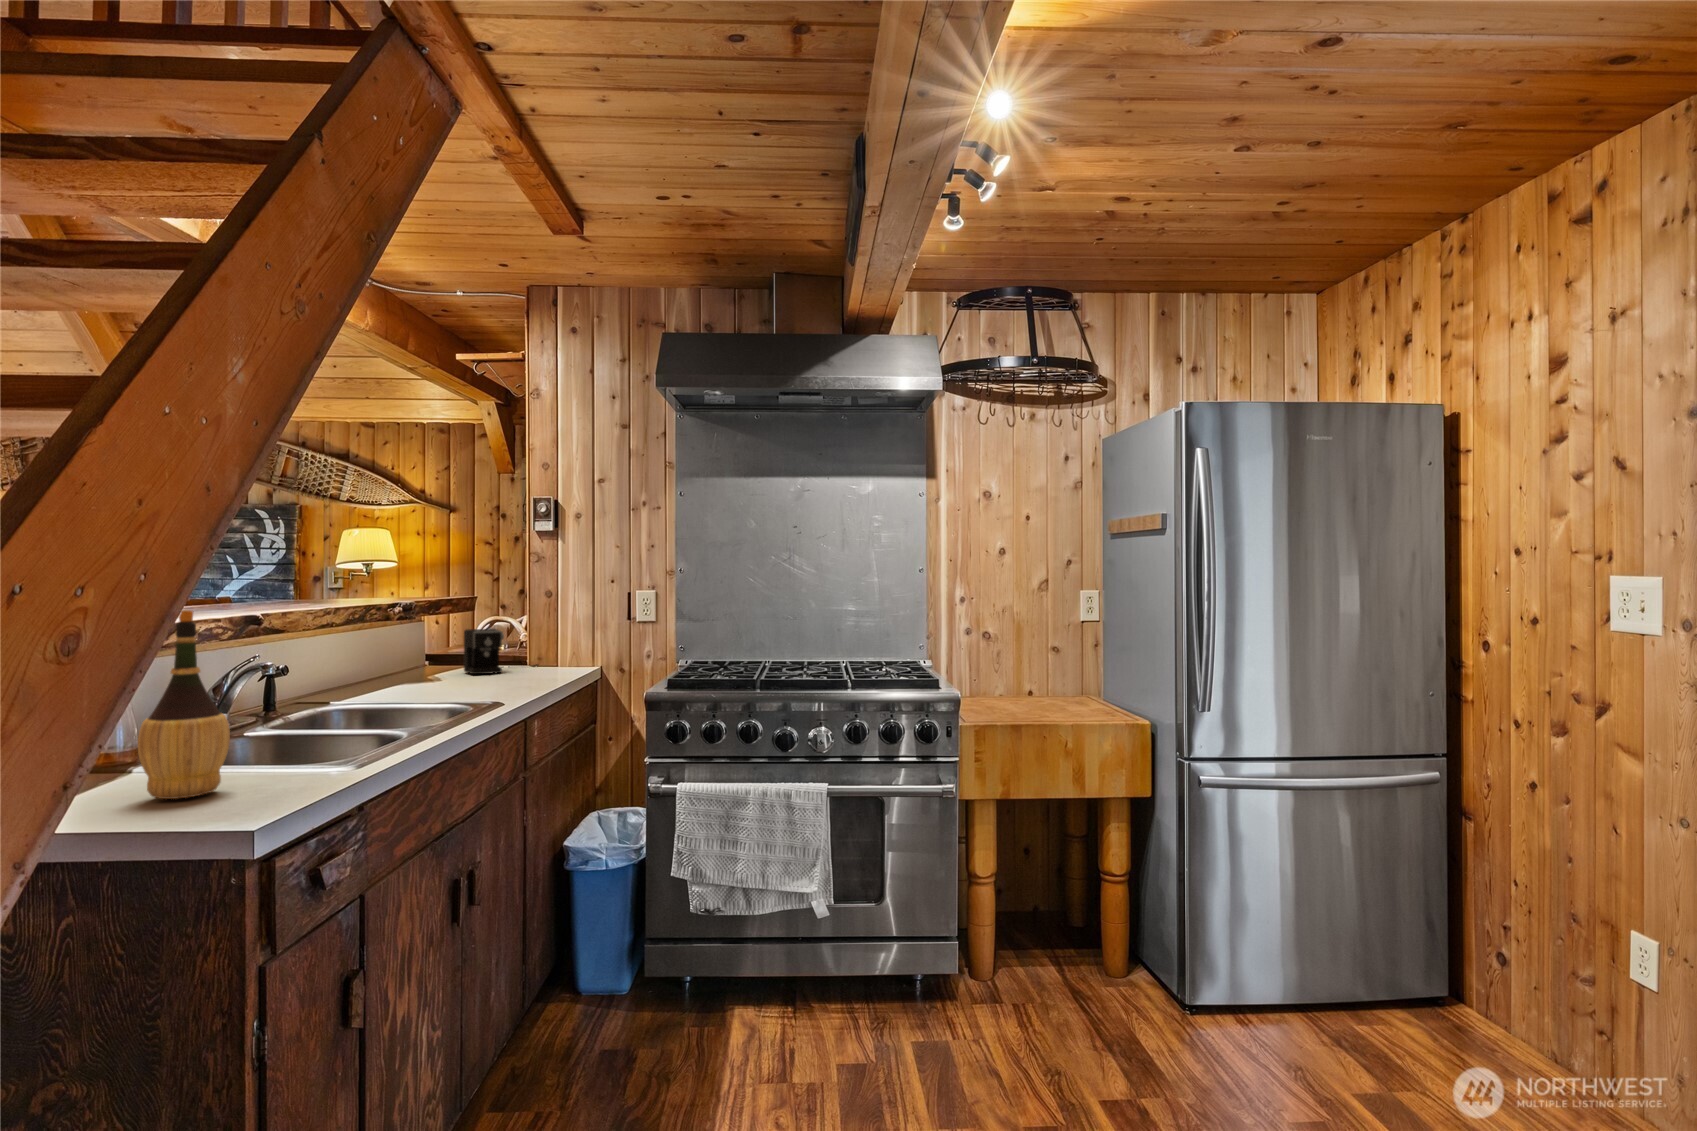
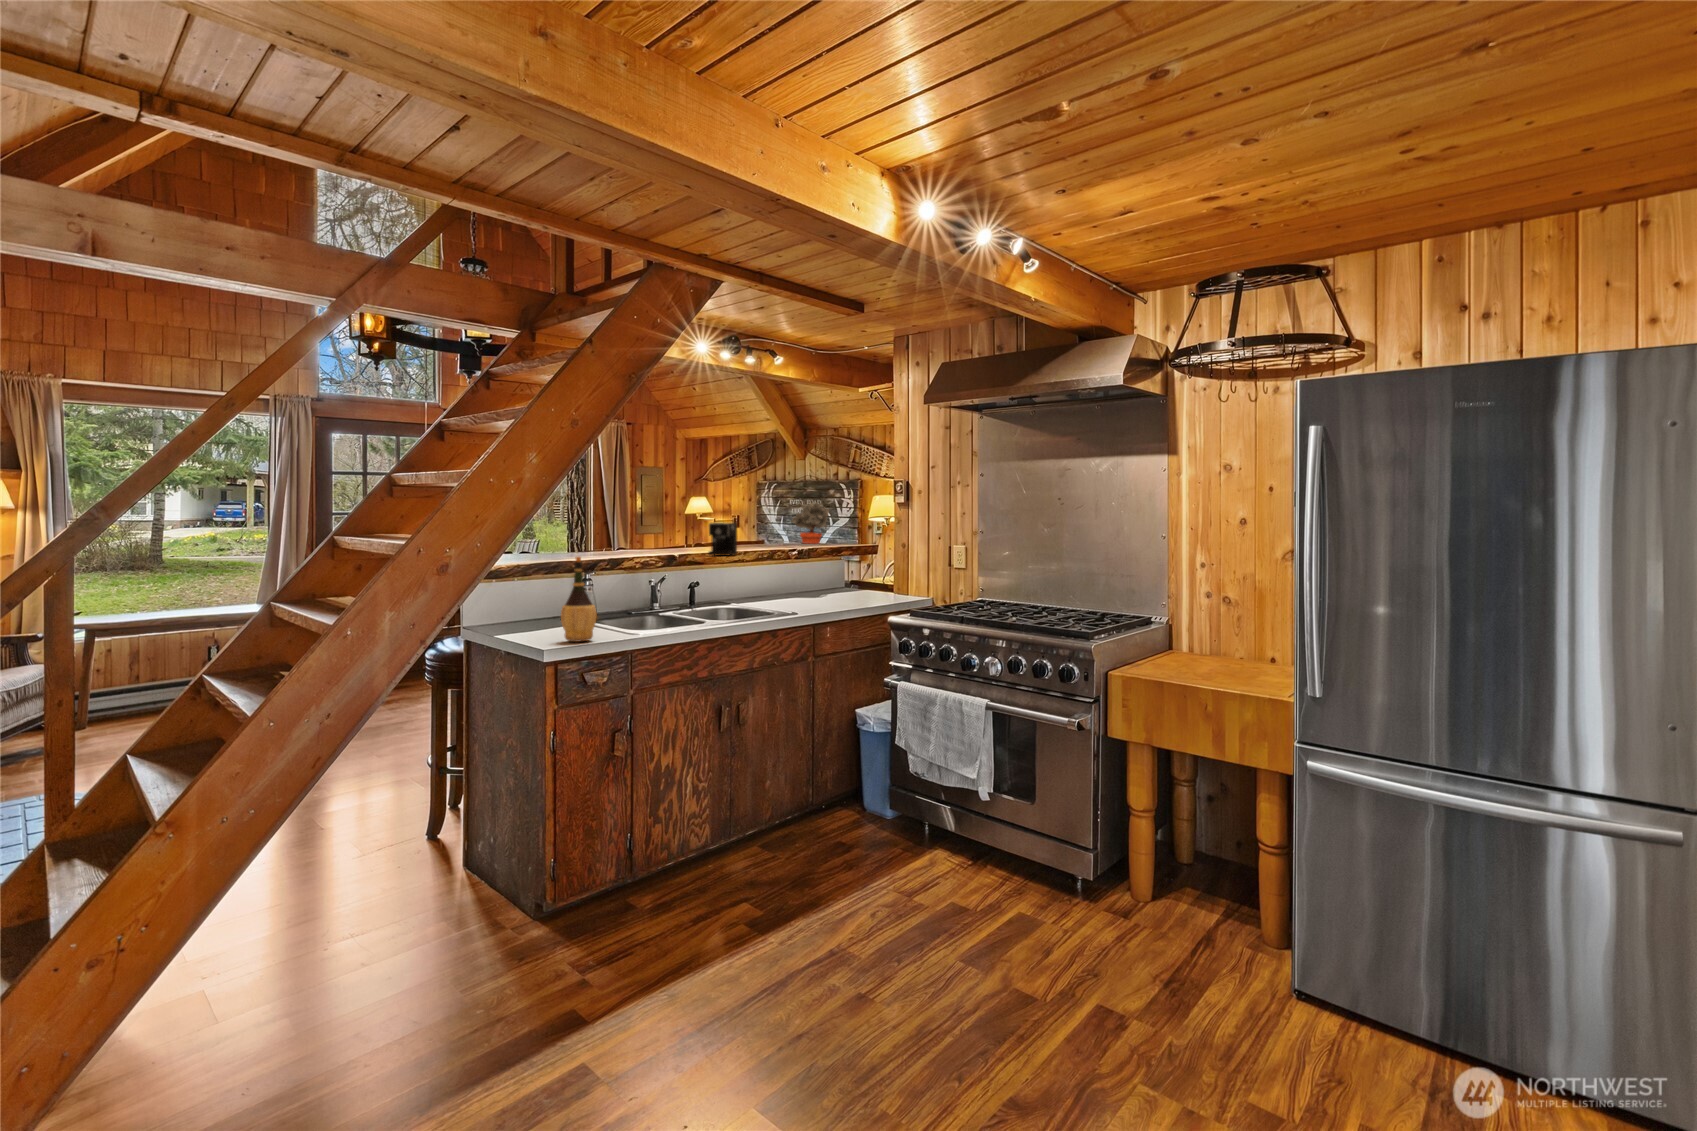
potted plant: none [221,532,291,597] -> present [791,503,829,544]
coffee maker: present [464,629,538,674] -> present [708,522,772,556]

